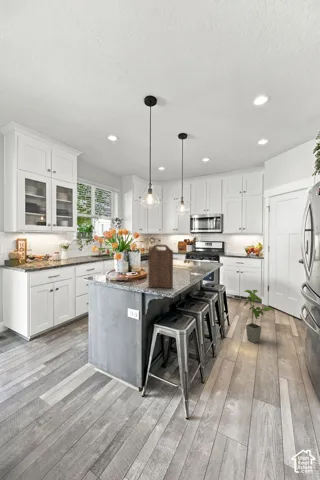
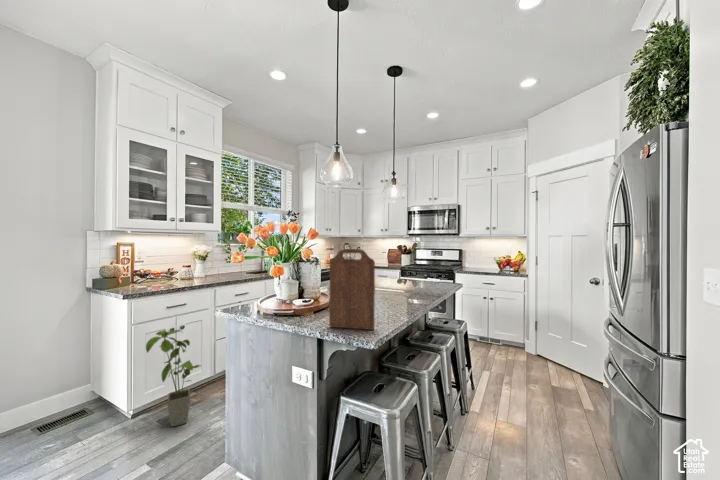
house plant: present [245,290,274,343] -> present [146,330,200,427]

